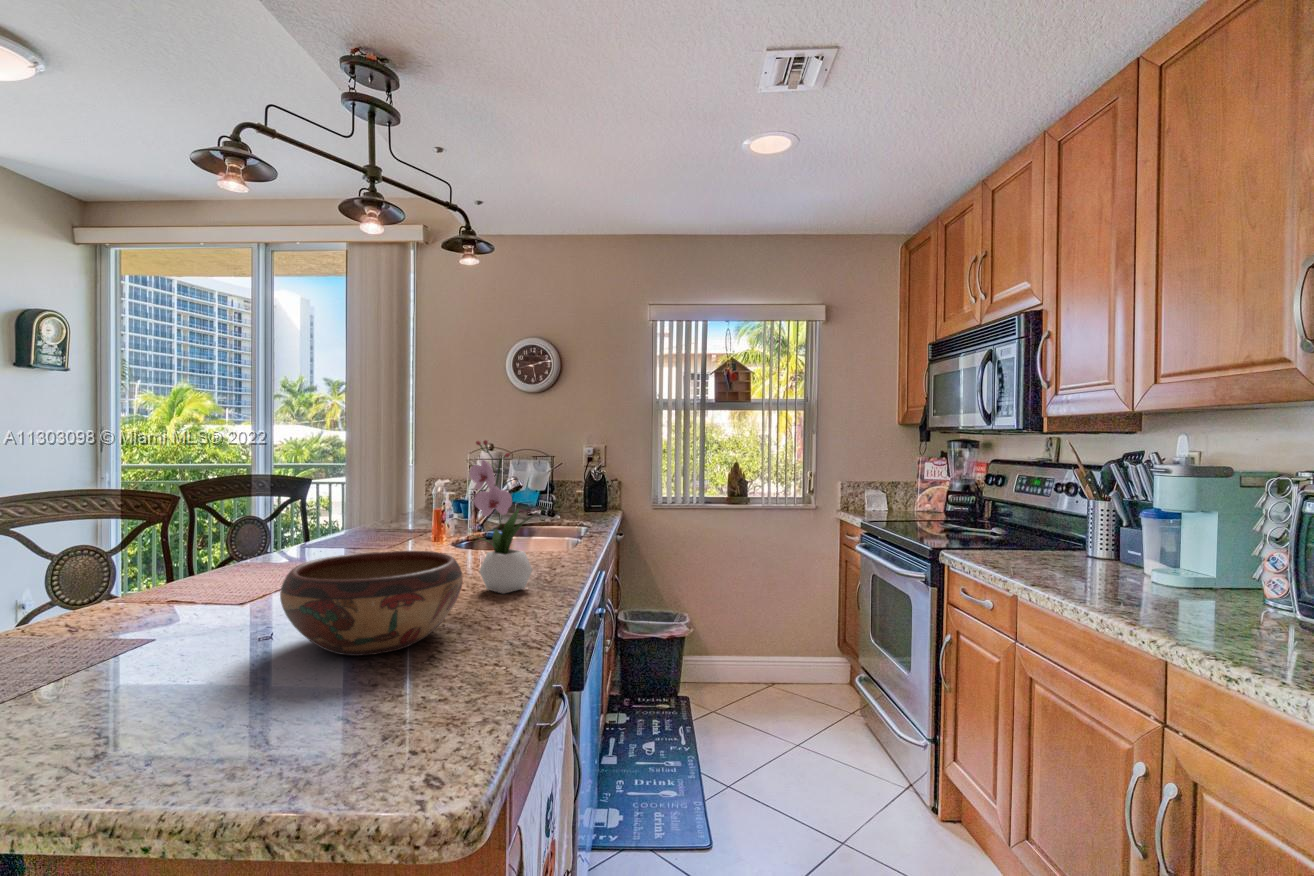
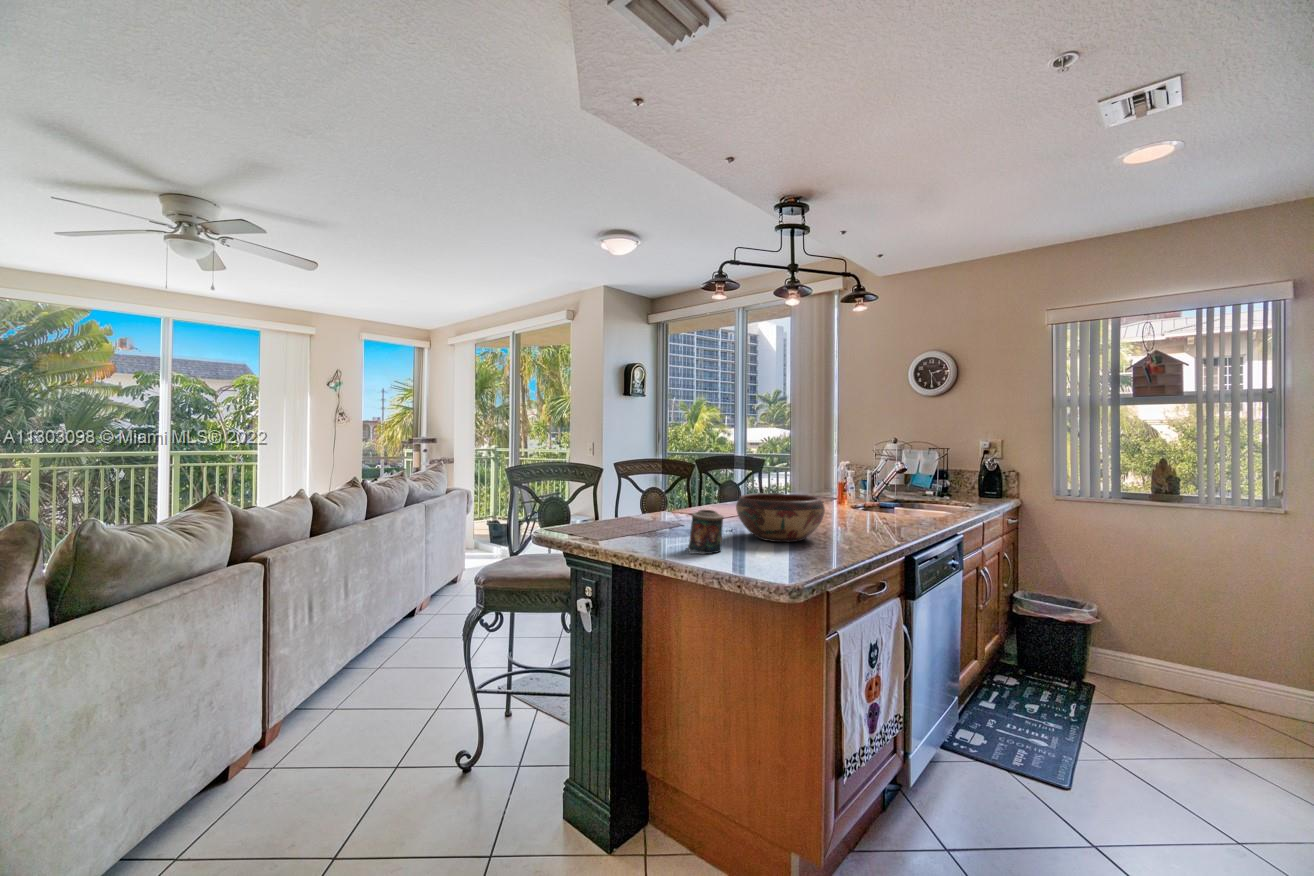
flower arrangement: present [469,440,537,594] -> none [840,432,889,531]
candle: none [146,629,258,767] -> present [688,510,723,554]

